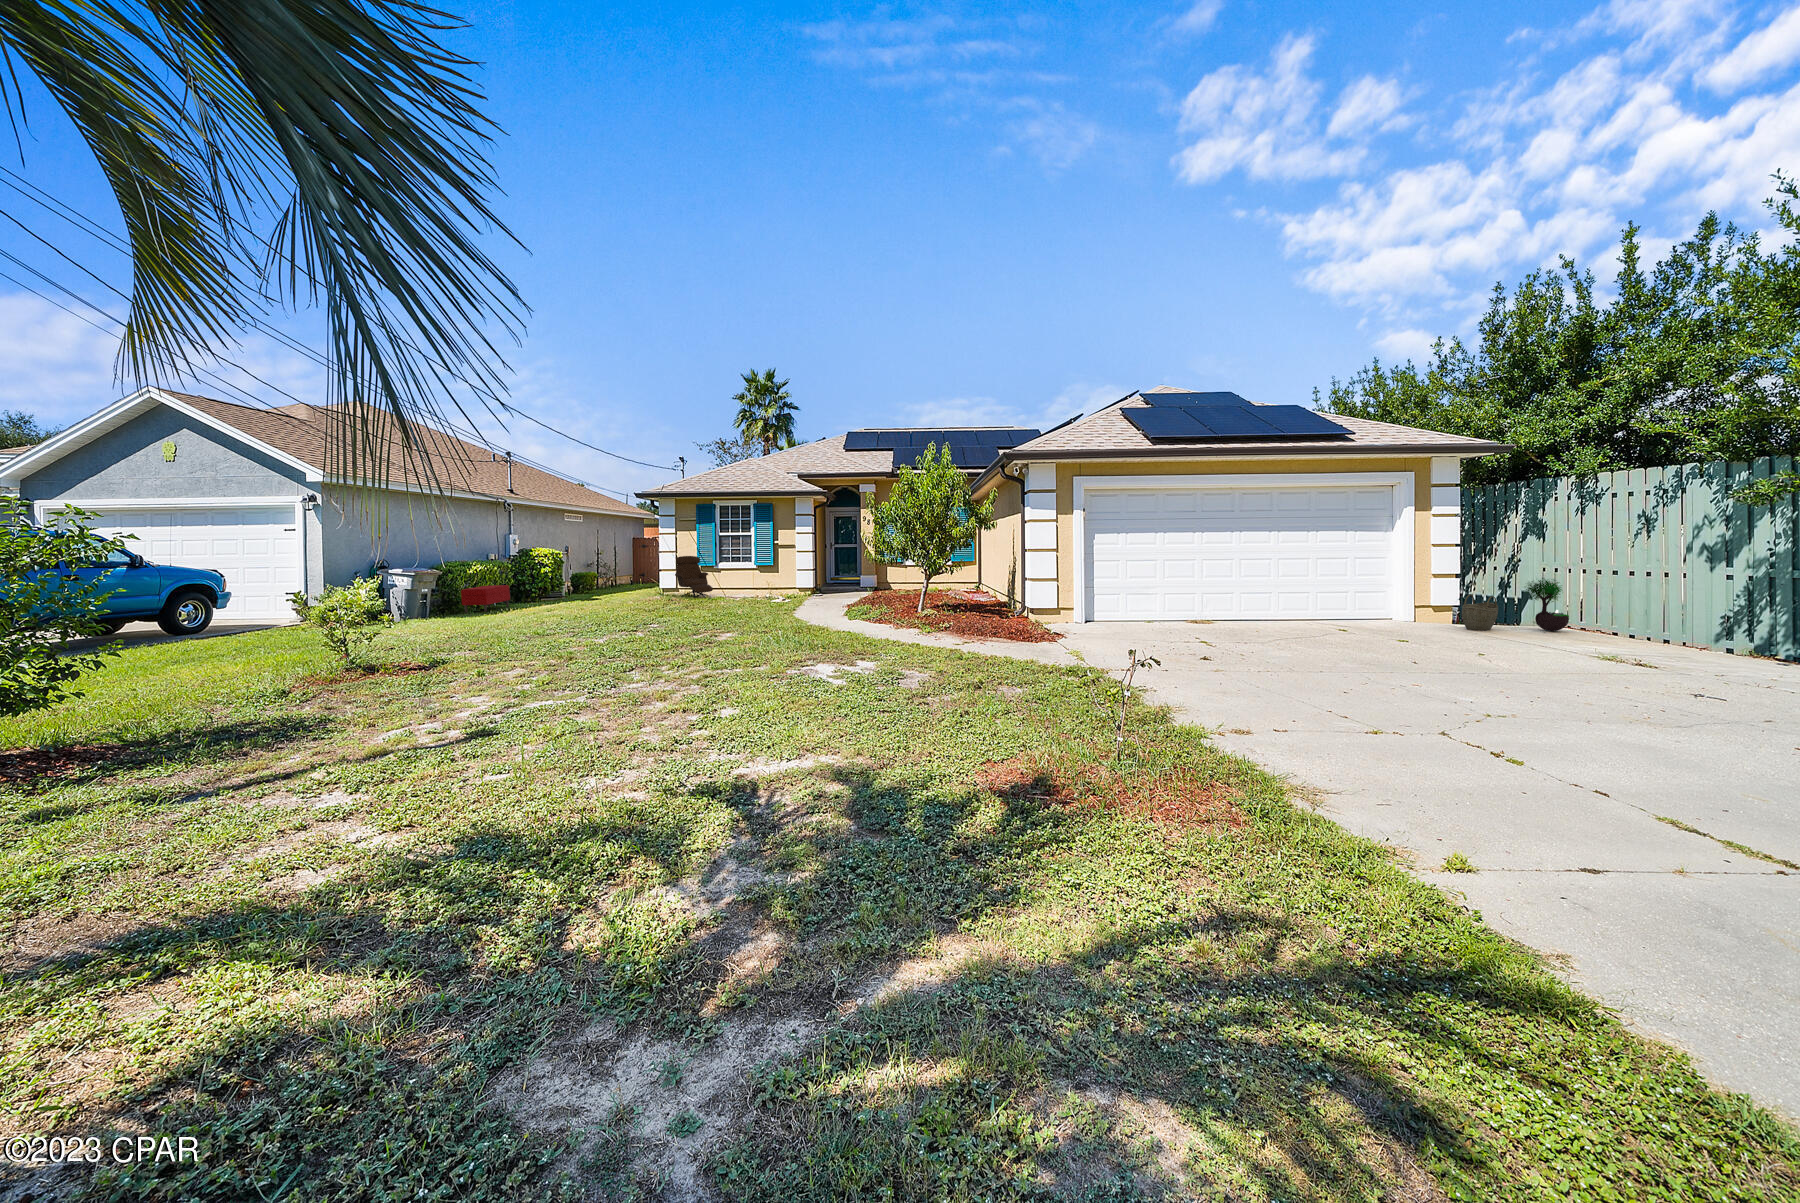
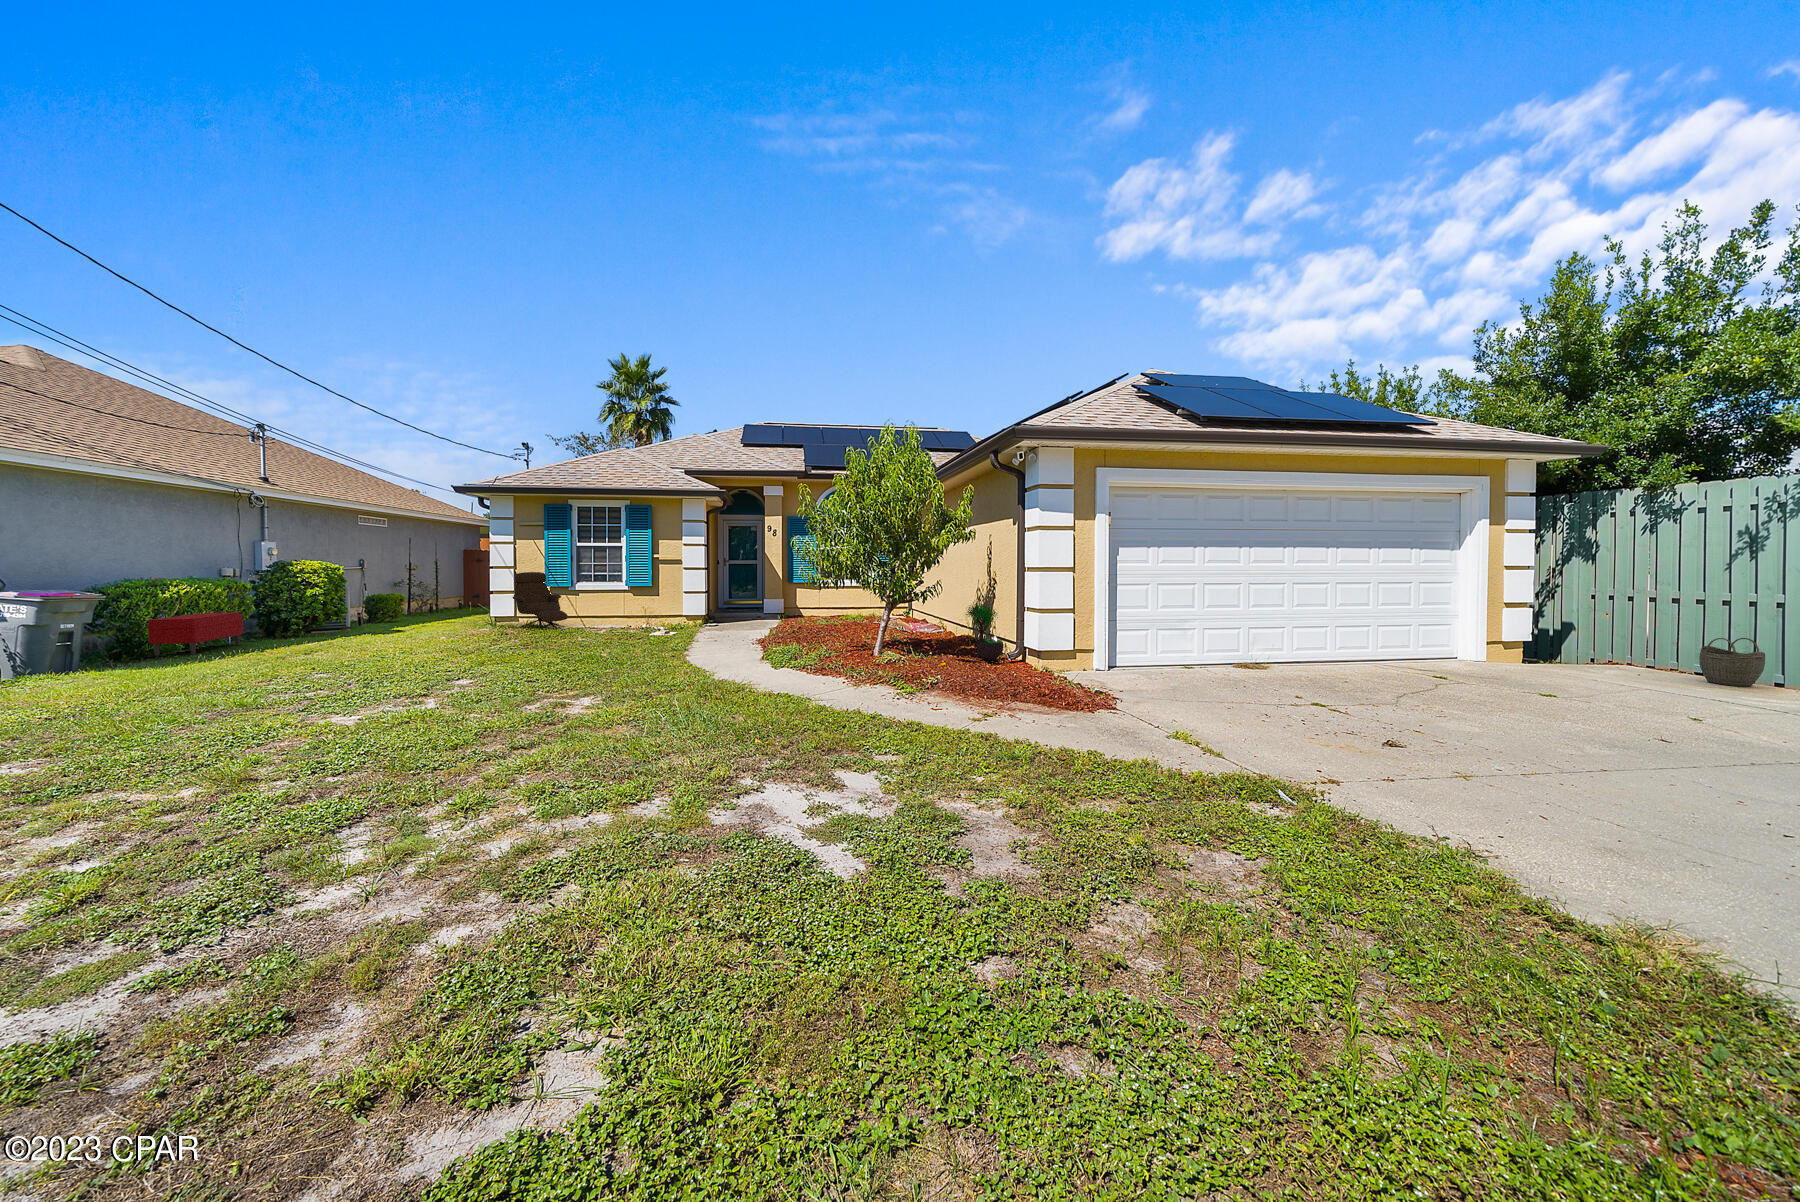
potted tree: present [1526,578,1569,631] -> present [966,603,1004,660]
woven basket: present [1462,595,1498,631] -> present [1699,638,1765,687]

